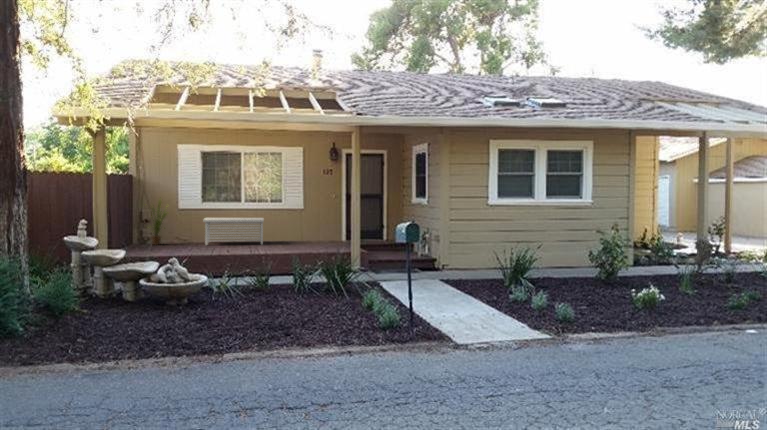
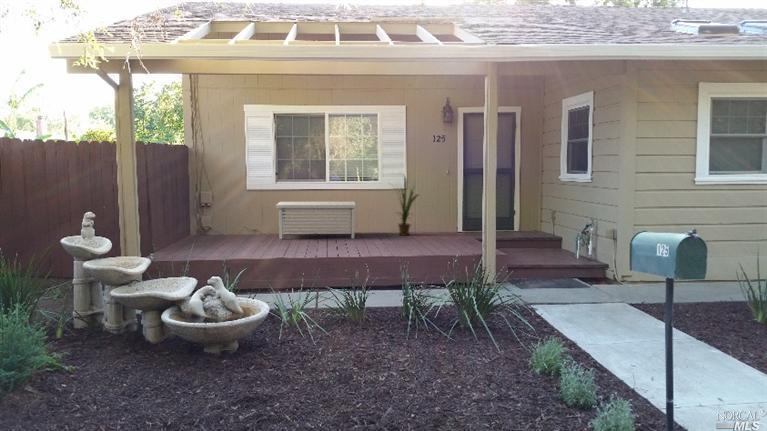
house plant: present [152,200,167,245] -> present [398,177,418,236]

